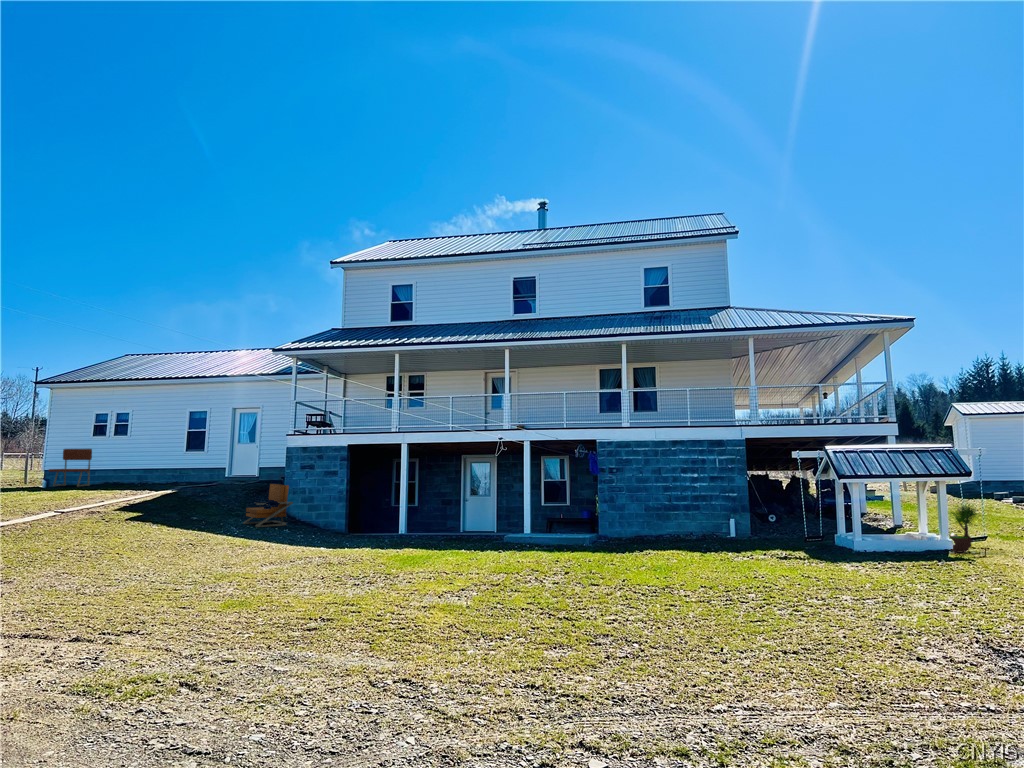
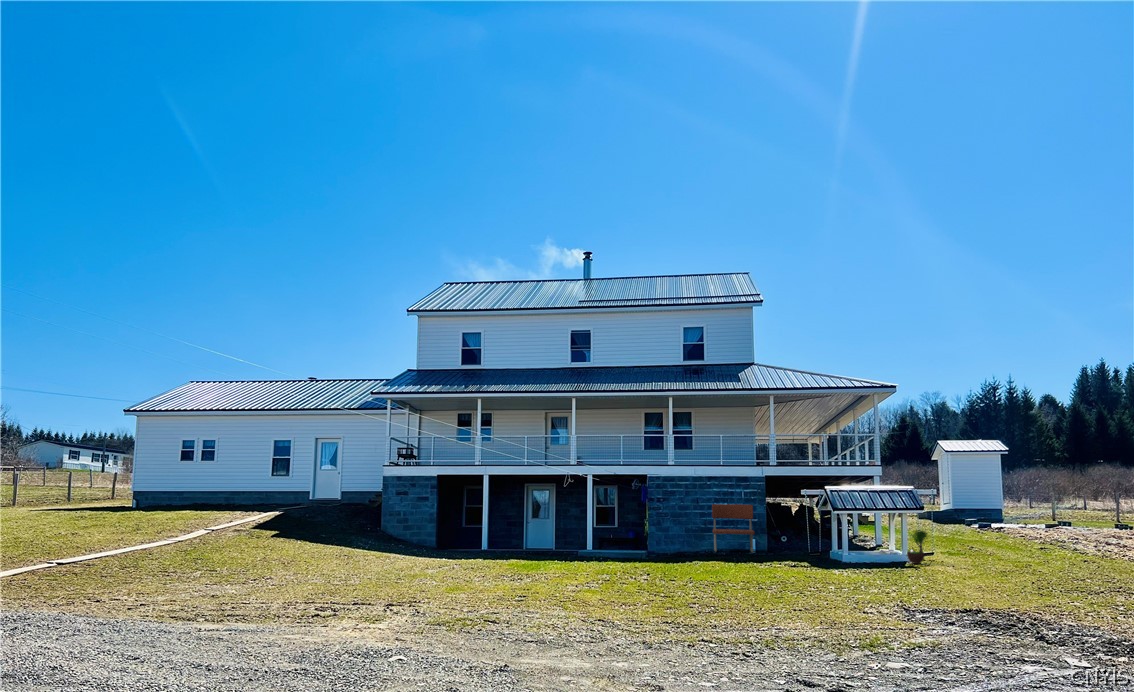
bench: present [49,449,92,486] -> present [712,504,755,552]
lounge chair: present [243,484,293,527] -> none [347,507,392,544]

